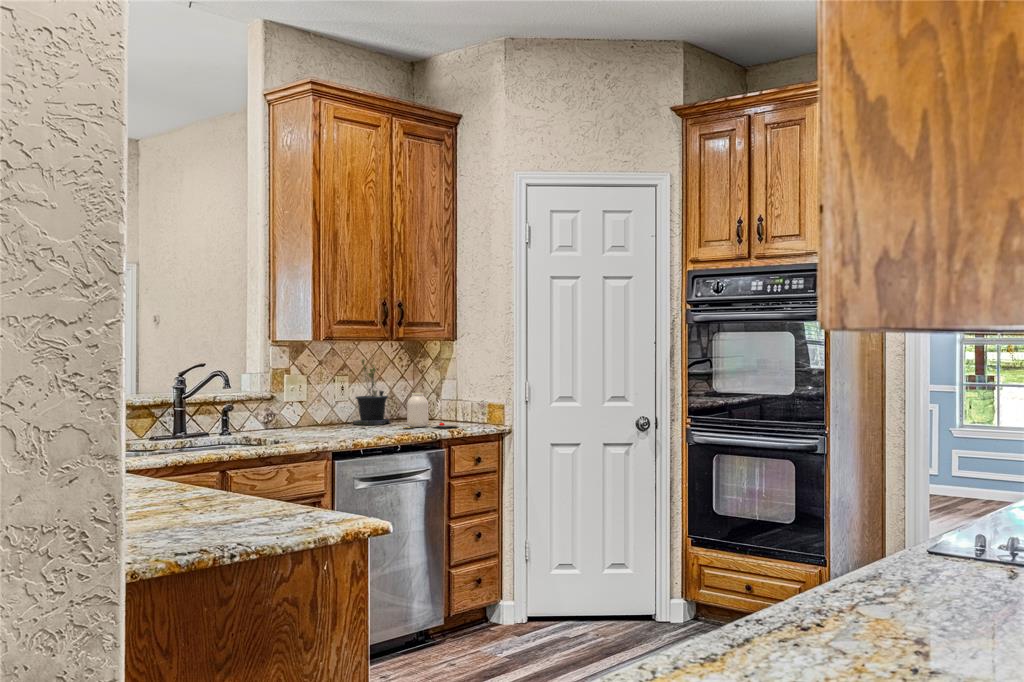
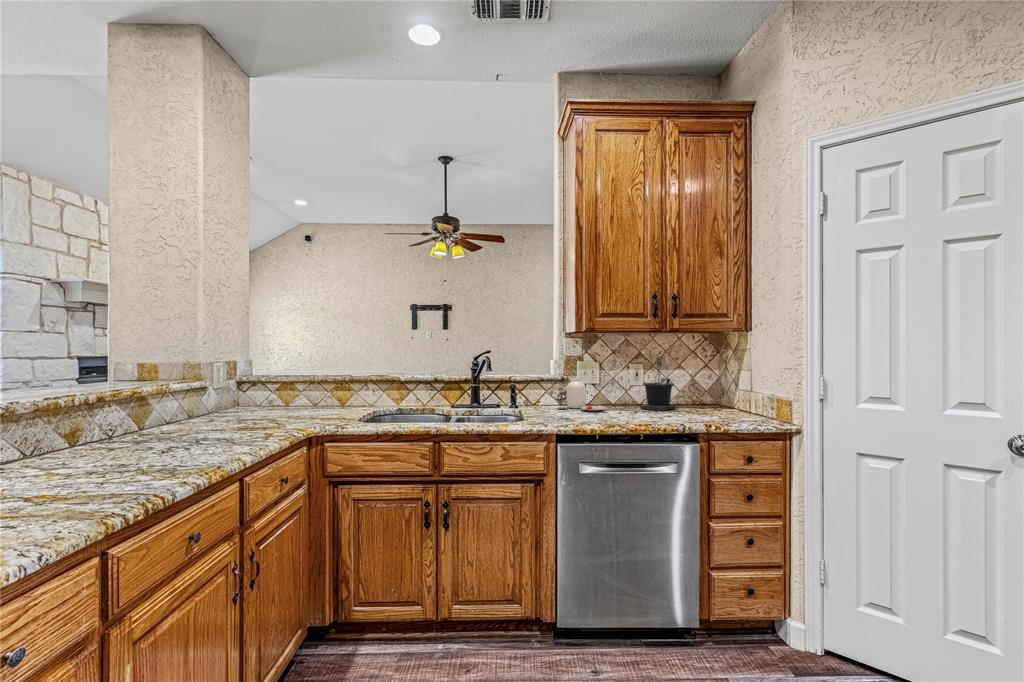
jar: present [403,393,458,428] -> present [559,378,605,411]

